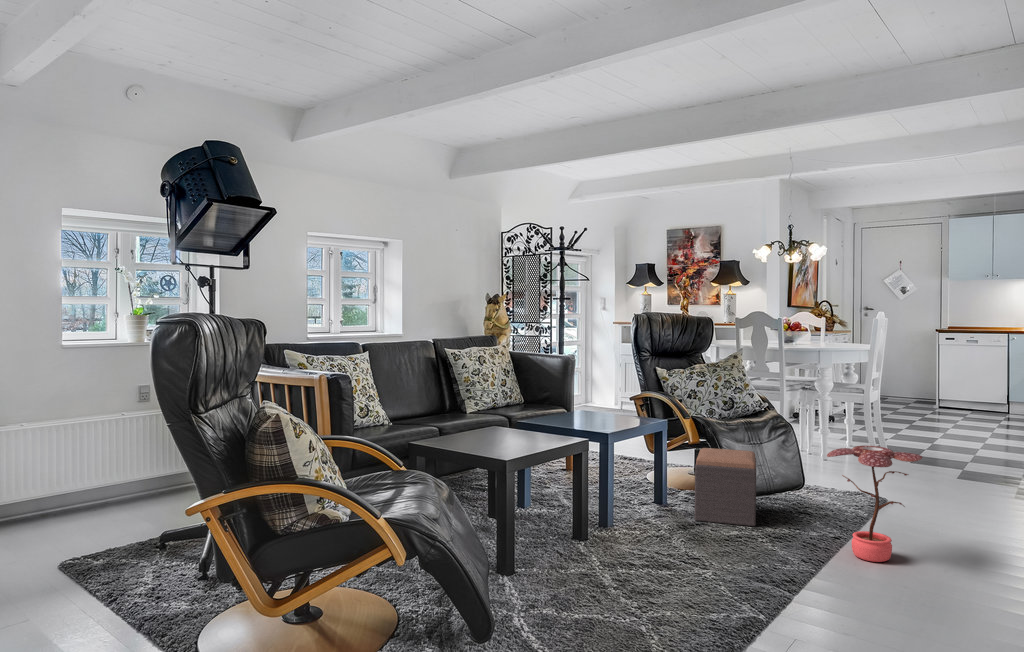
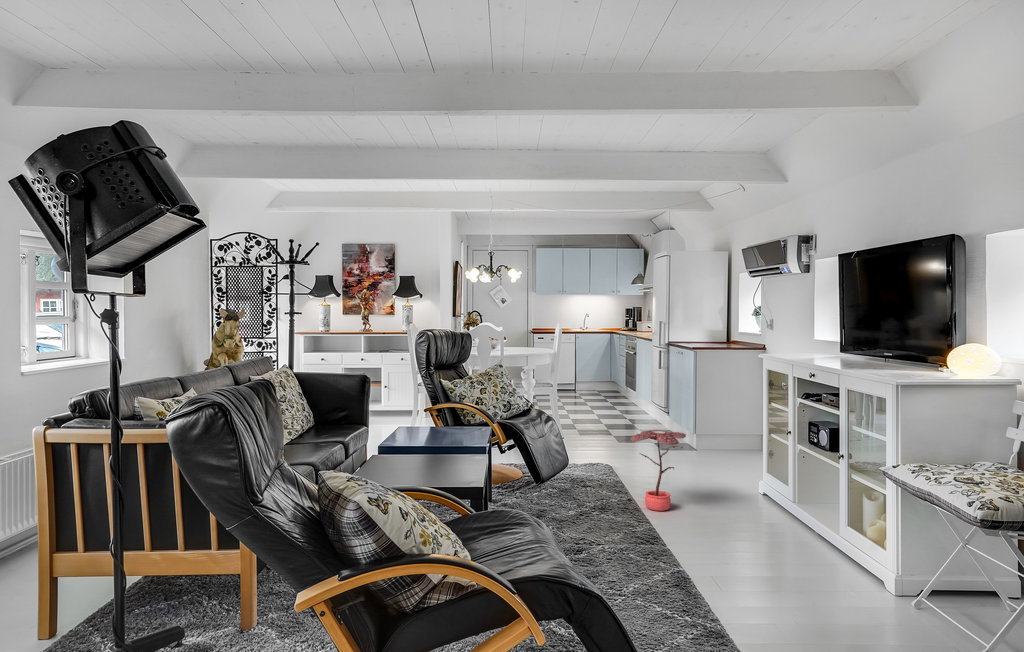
footstool: present [694,448,756,526] -> none [510,444,570,506]

